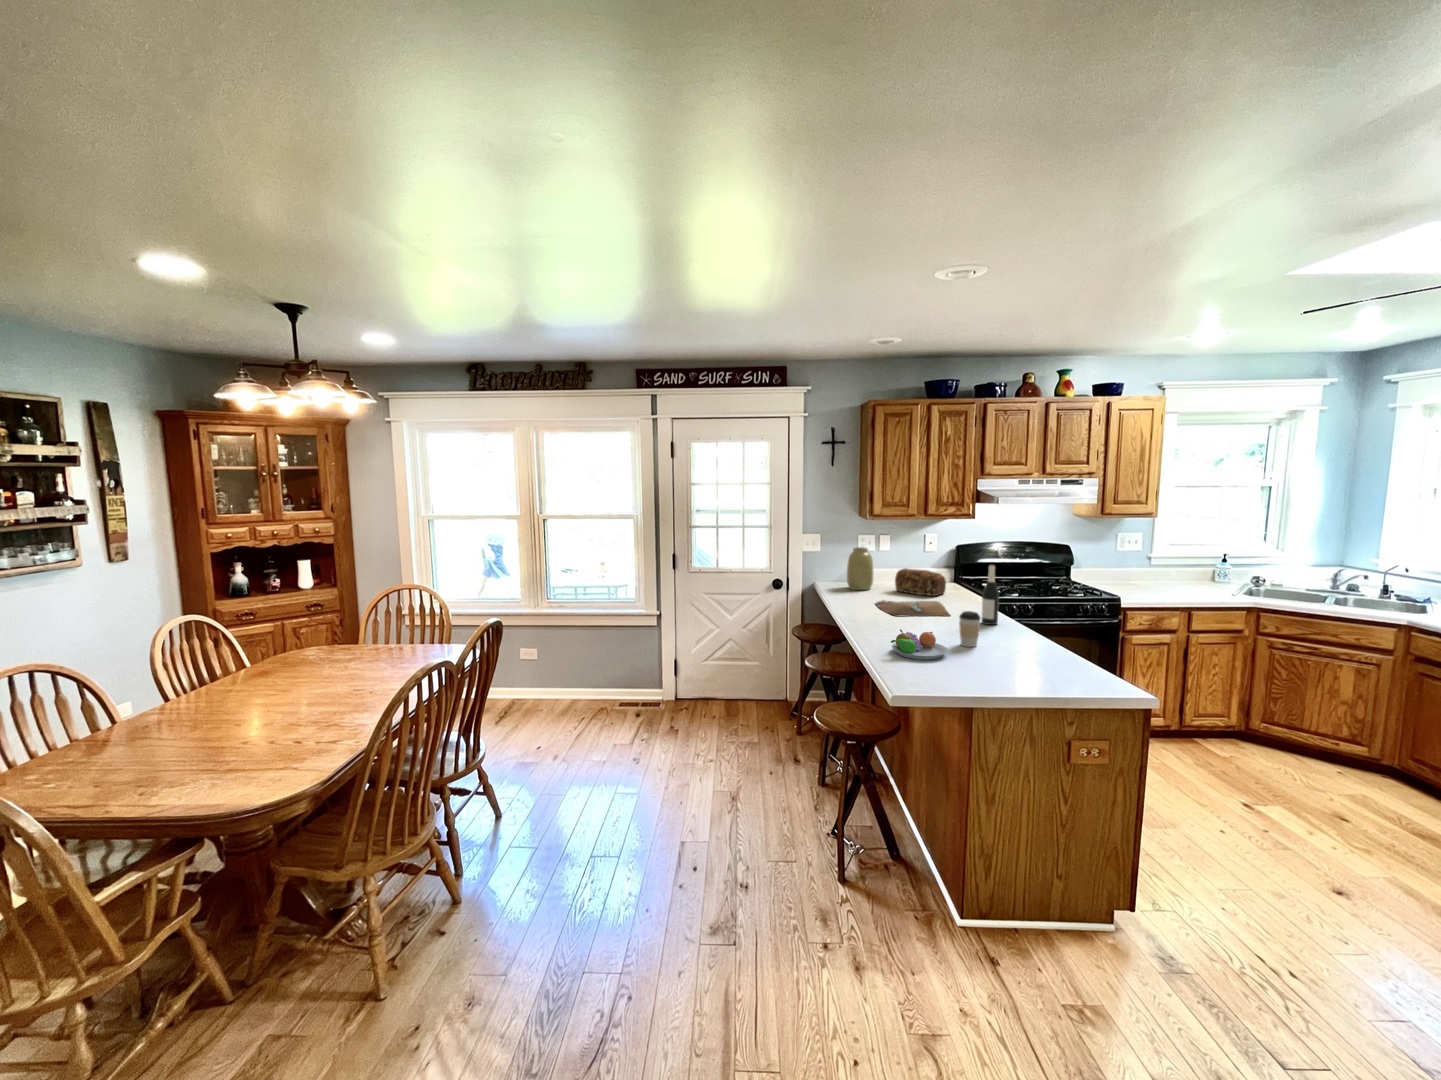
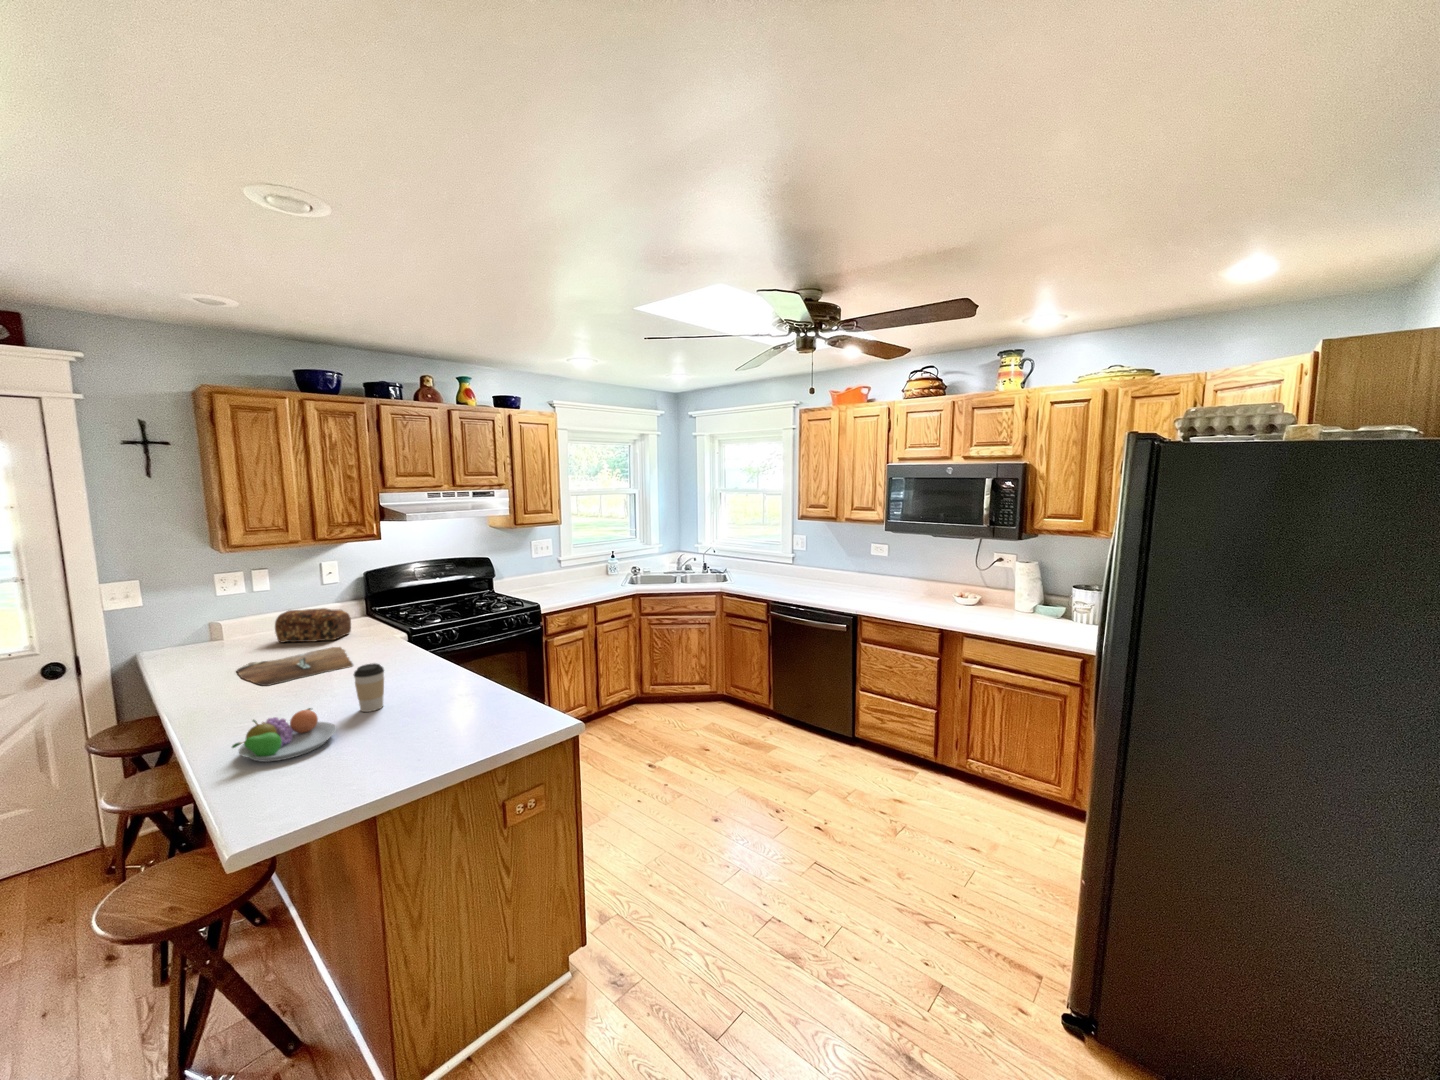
vase: present [847,547,873,590] -> none [190,591,240,653]
wine bottle: present [982,565,999,625] -> none [391,595,414,668]

